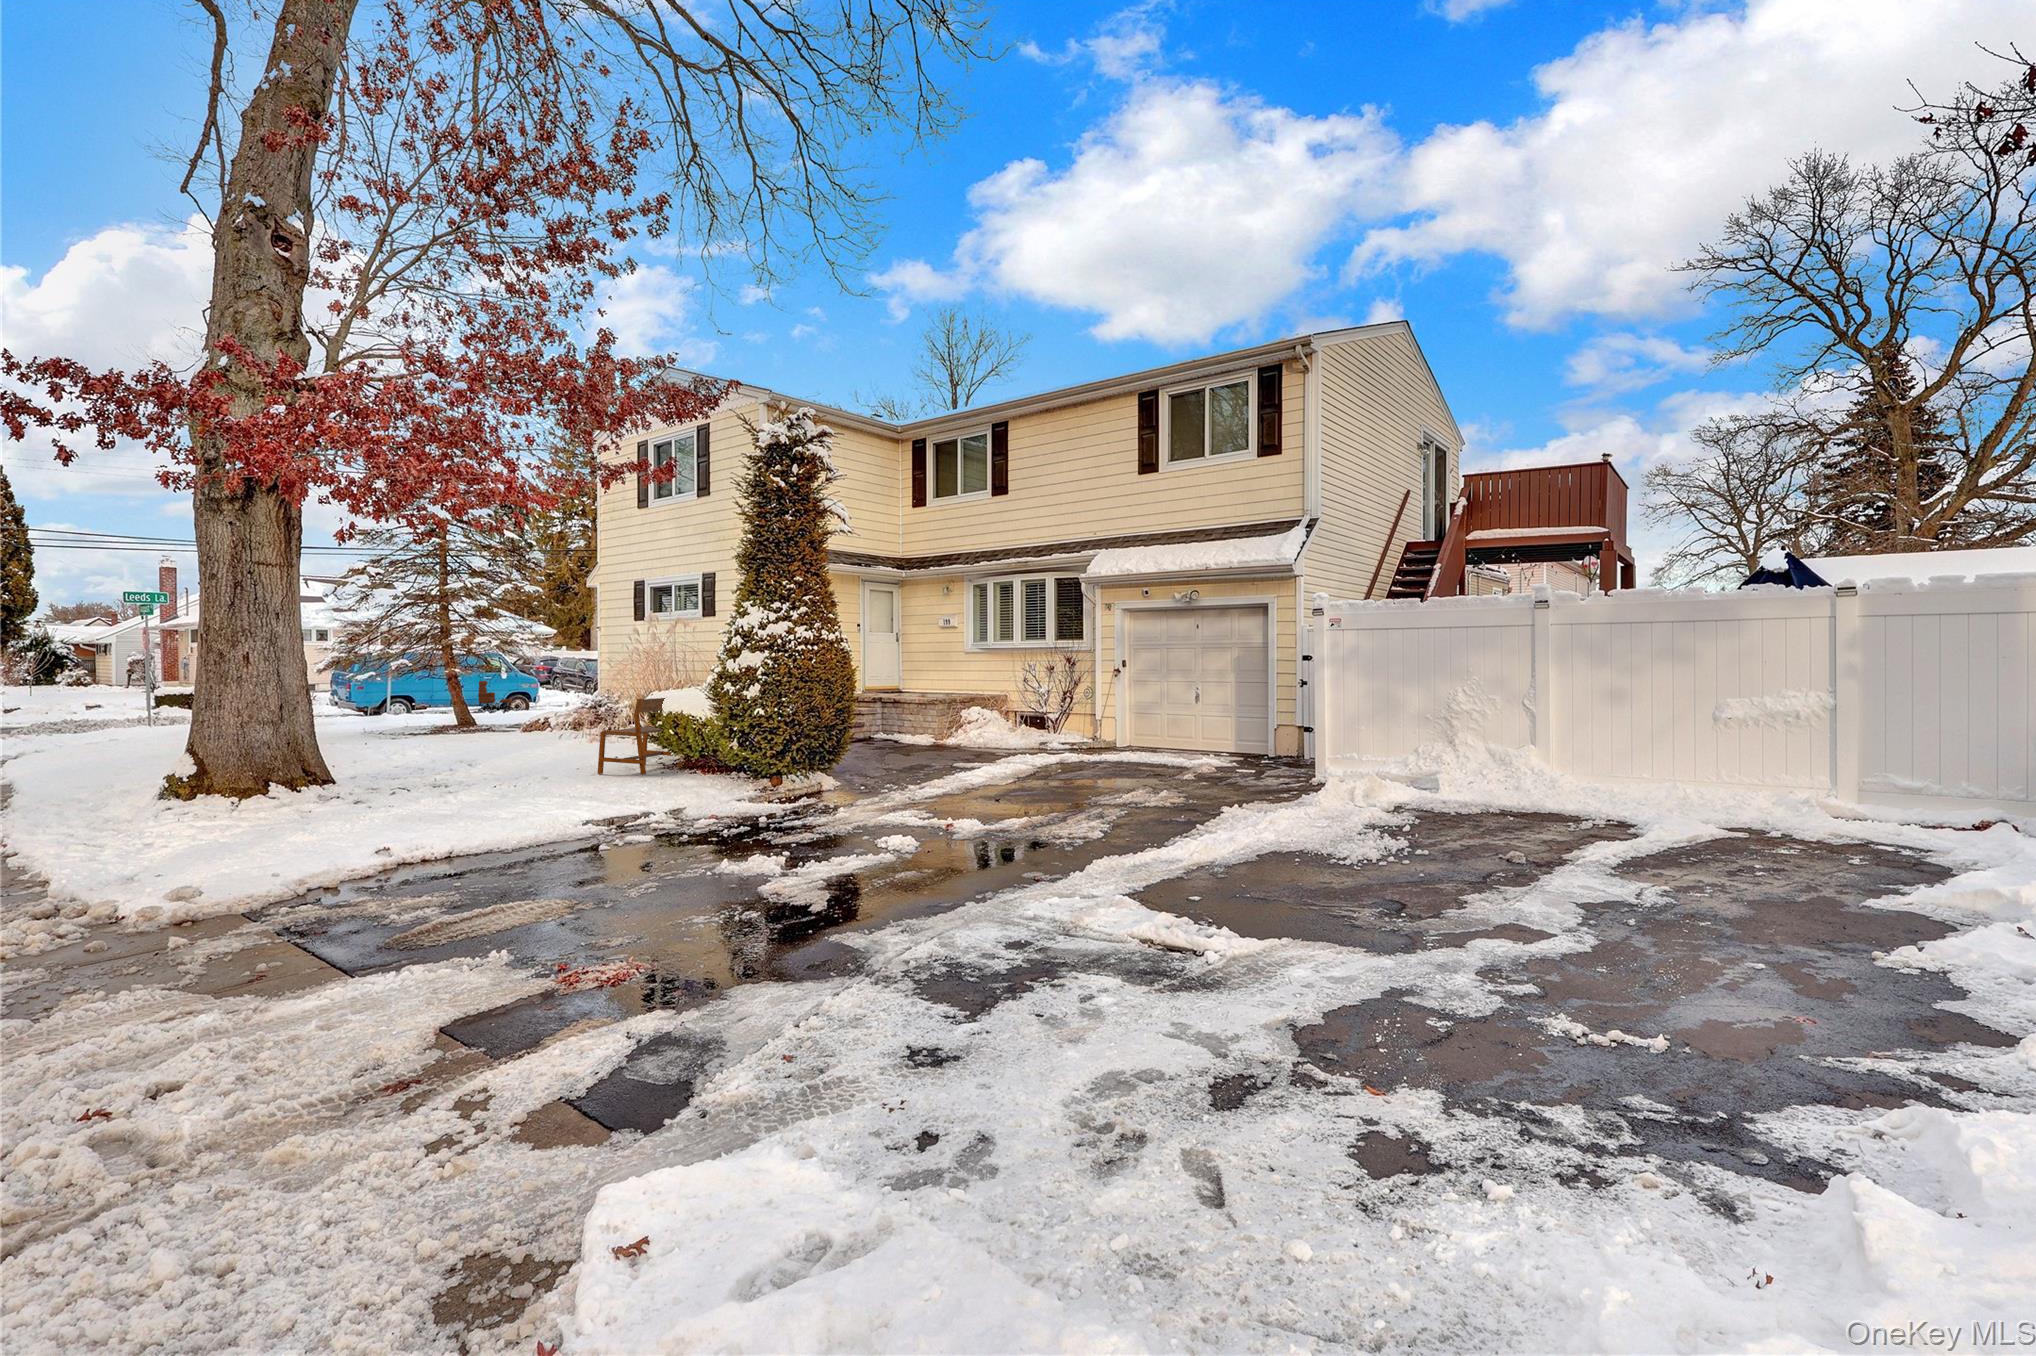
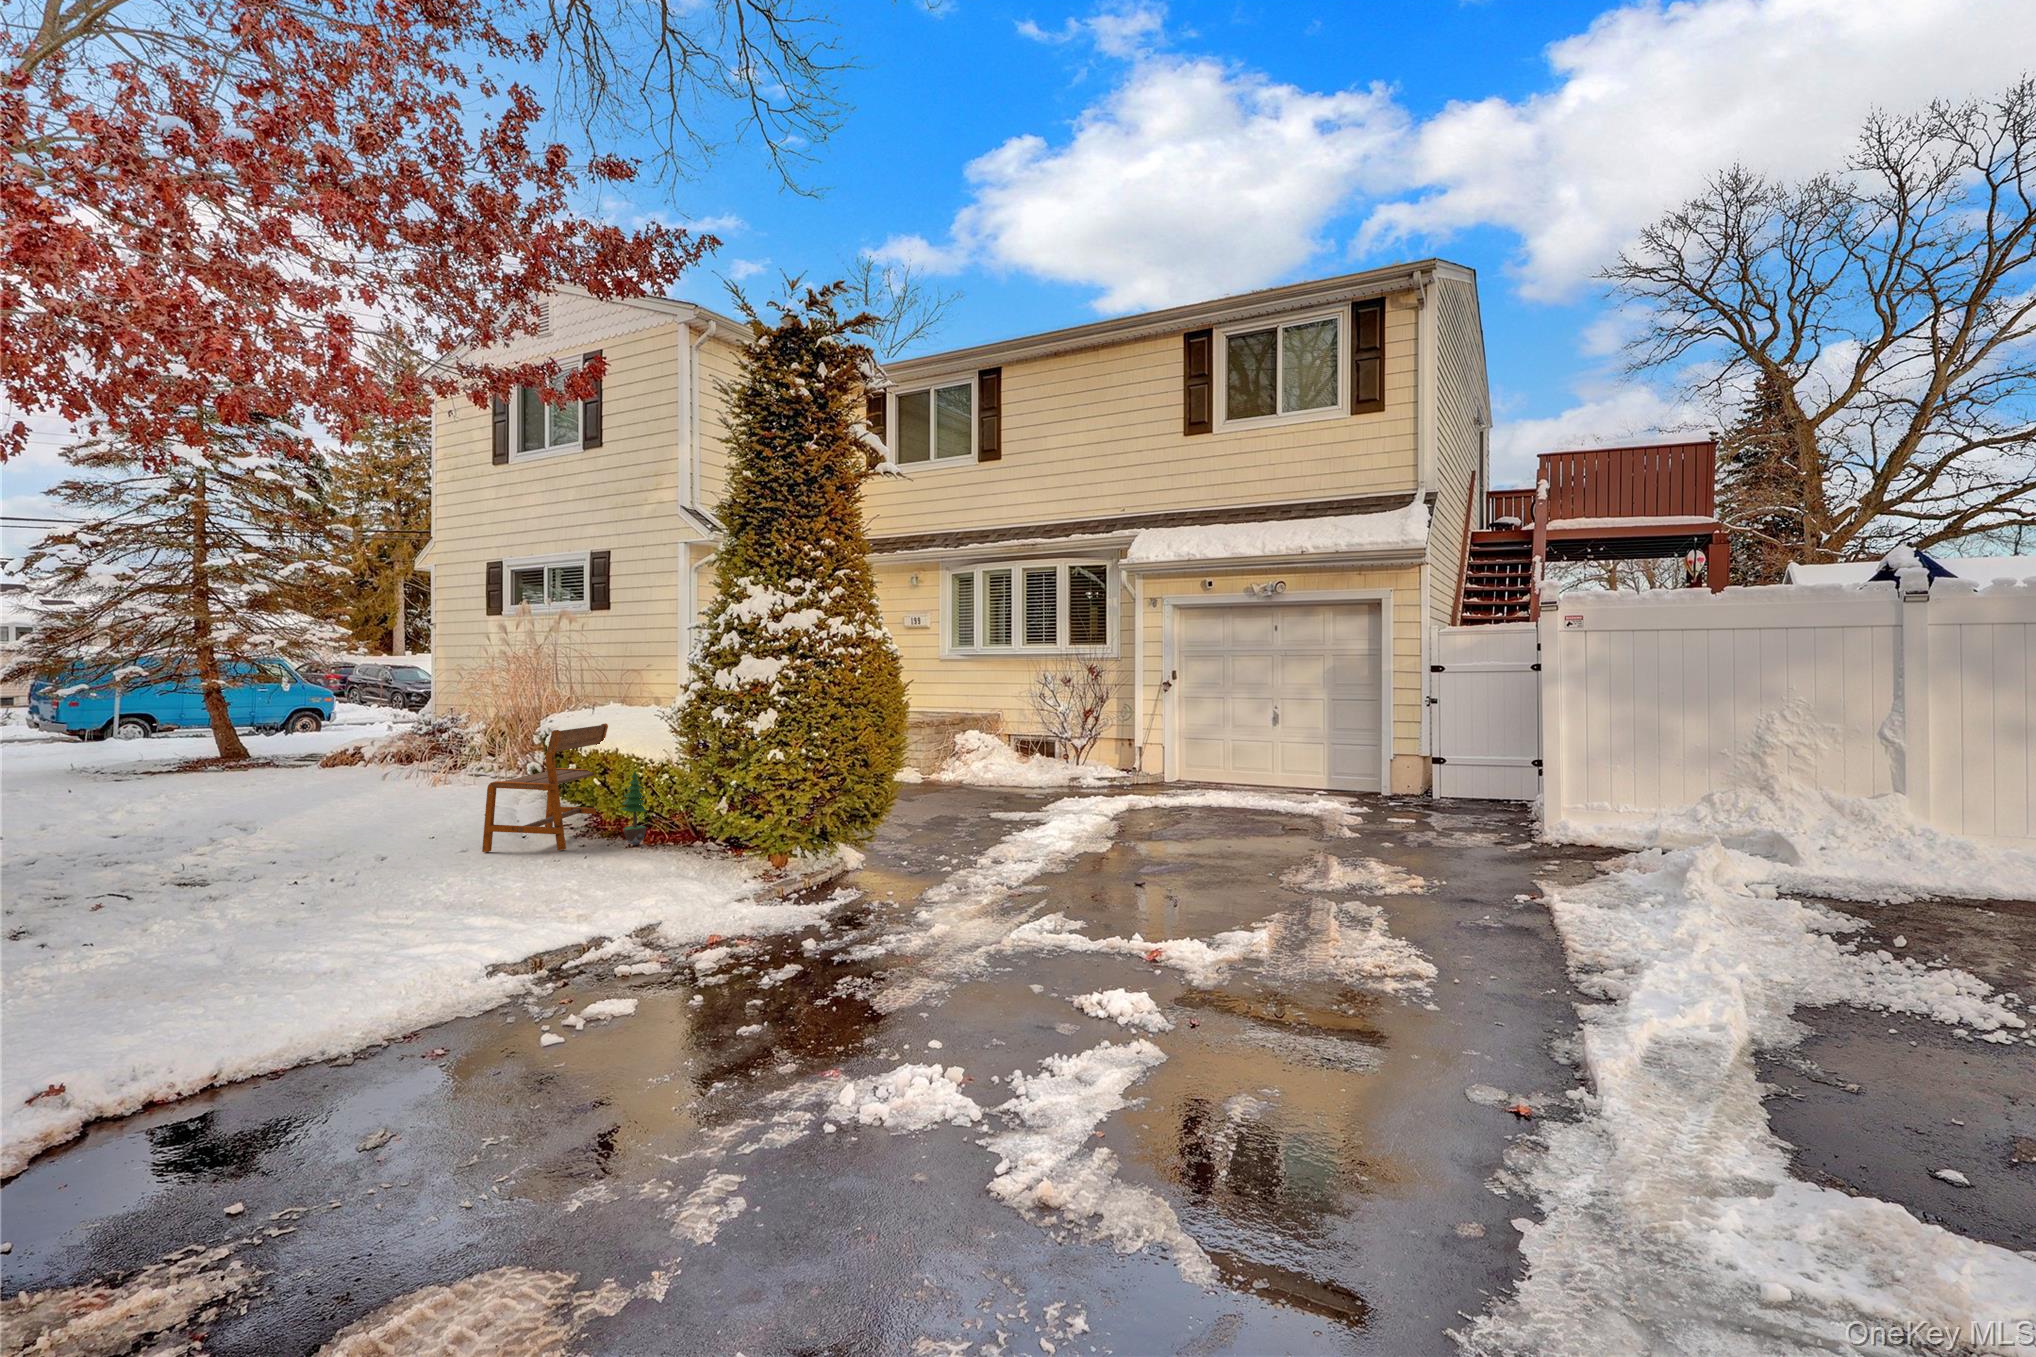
lounge chair: present [478,681,513,709] -> none [250,694,303,732]
potted tree: none [678,725,697,773] -> present [621,771,647,845]

